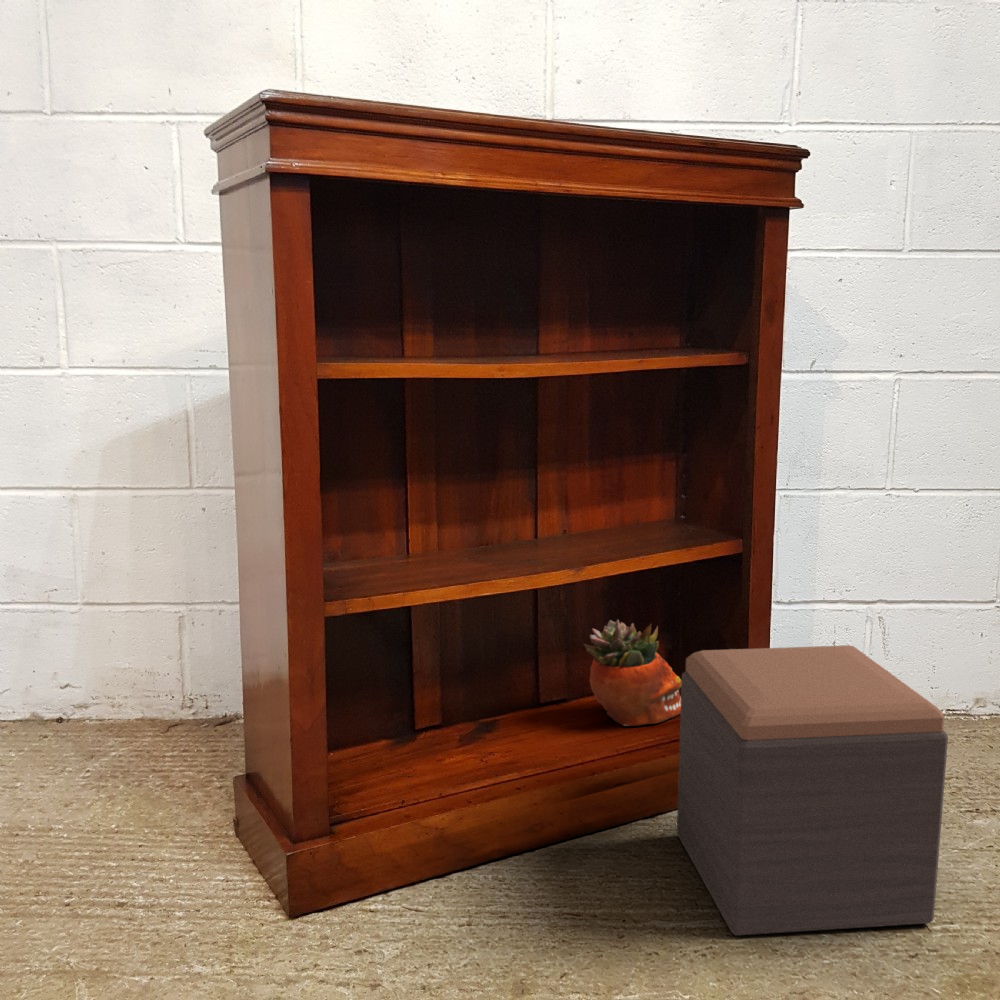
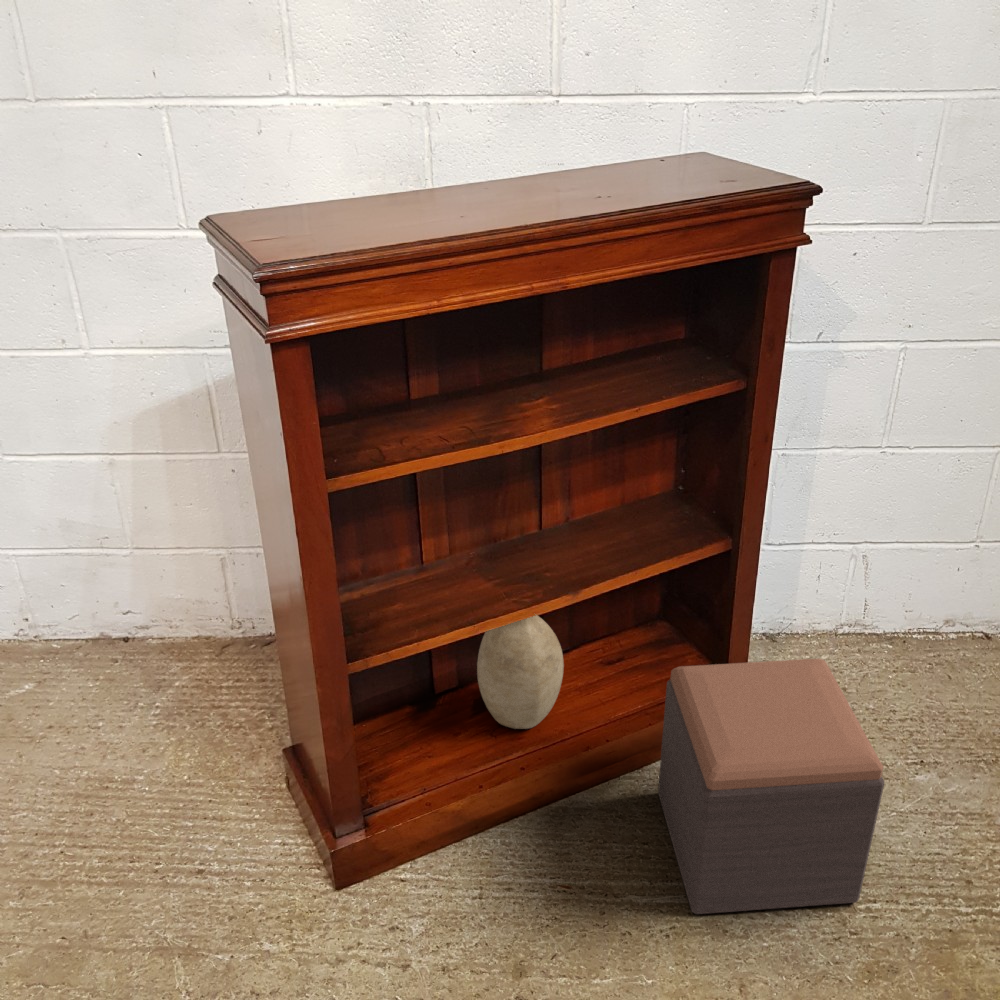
decorative vase: none [464,578,562,760] -> present [477,615,564,729]
succulent planter: present [583,620,681,726] -> none [585,587,674,682]

